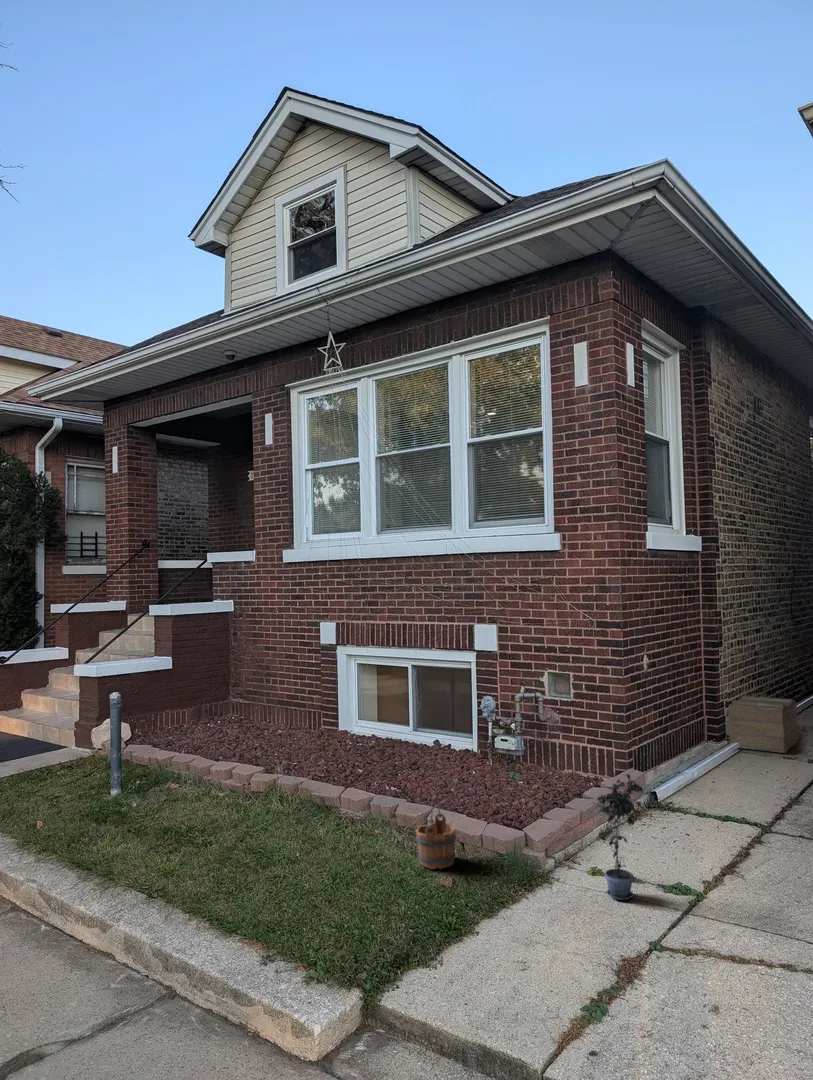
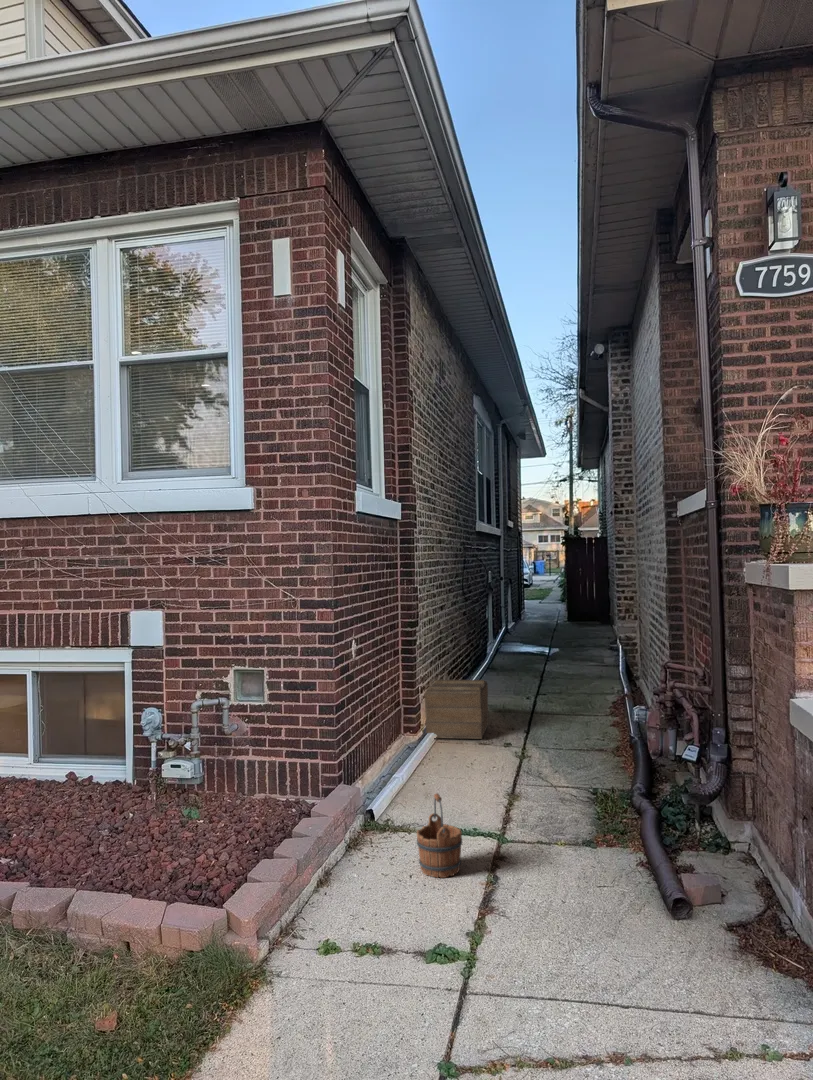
potted plant: present [597,774,643,900] -> none [333,809,411,995]
wooden bucket: present [416,795,456,869] -> present [417,794,462,878]

